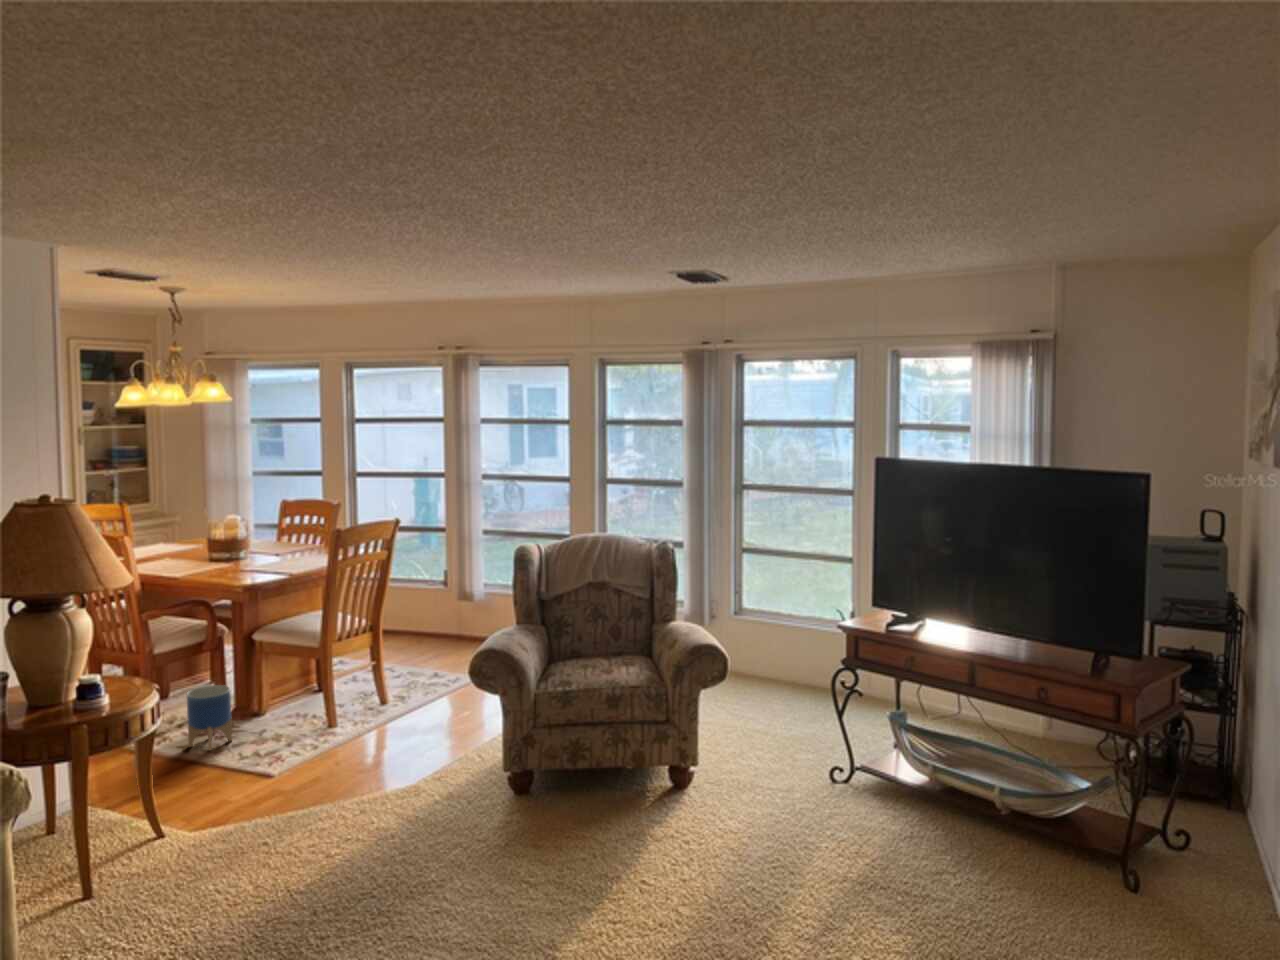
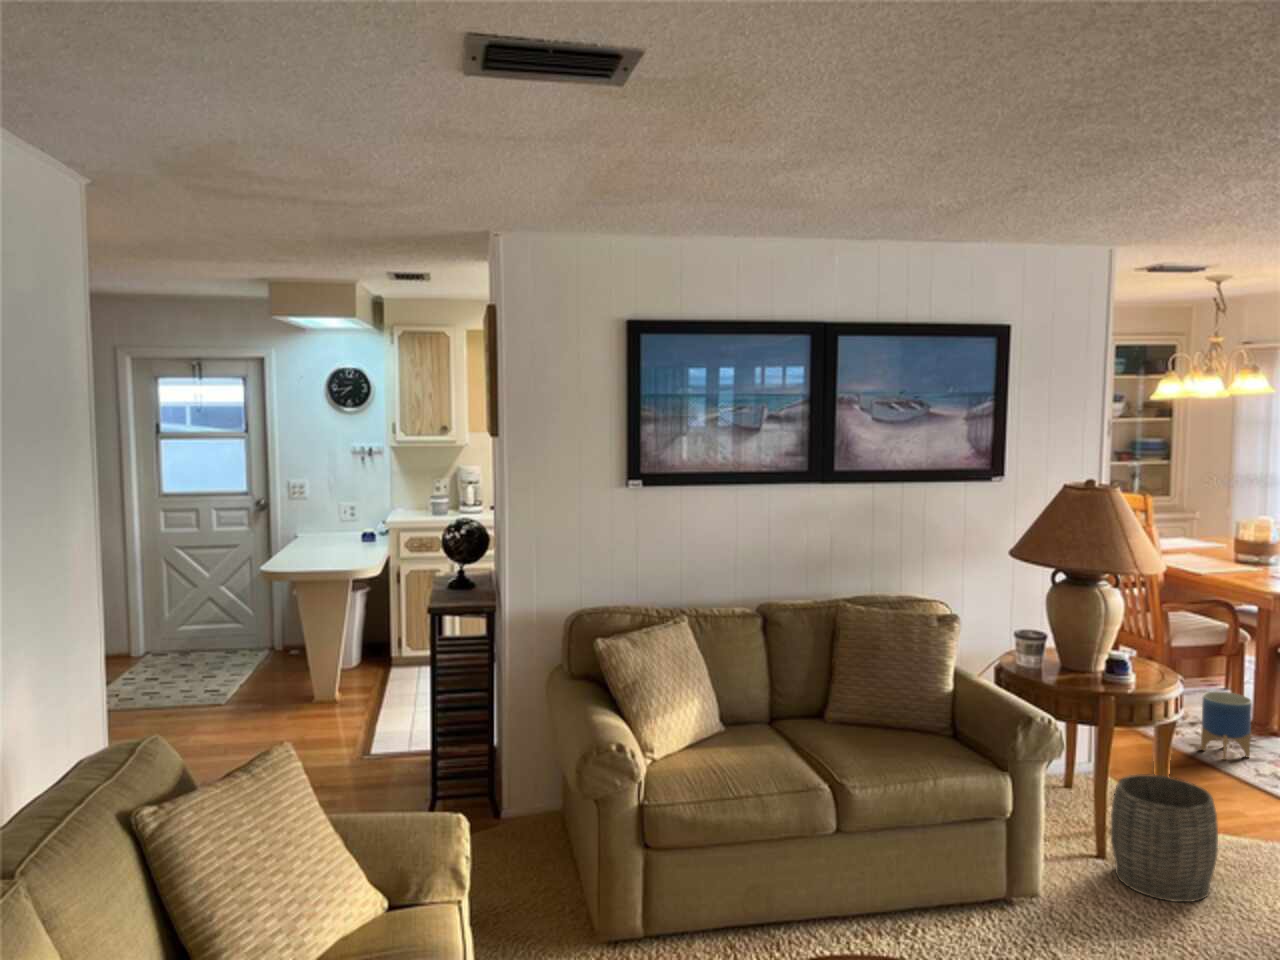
woven basket: none [93,789,203,923] -> present [1110,774,1218,902]

